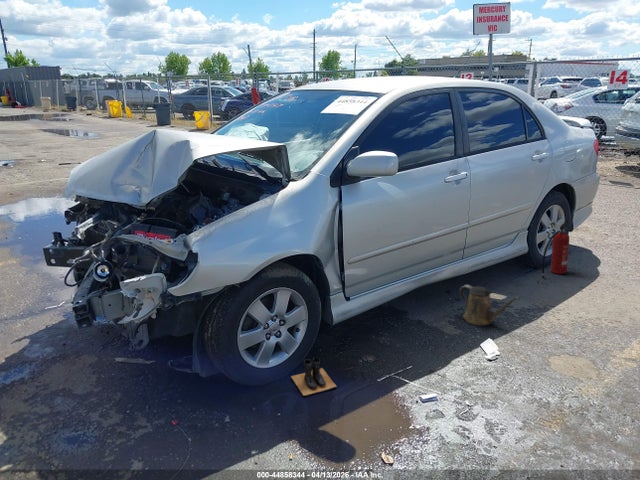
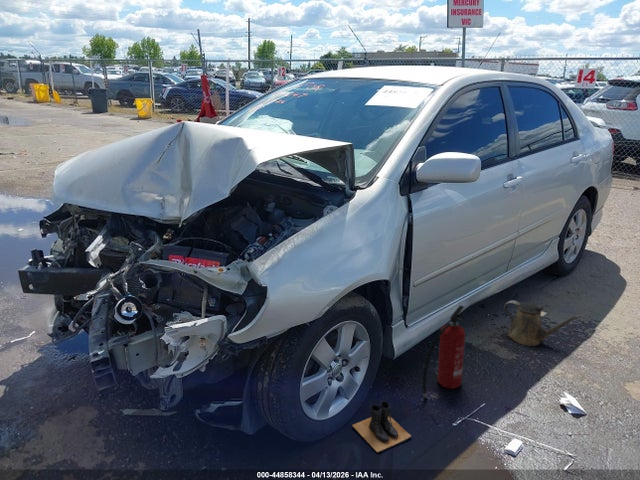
fire extinguisher: present [542,221,569,278] -> present [423,306,465,400]

